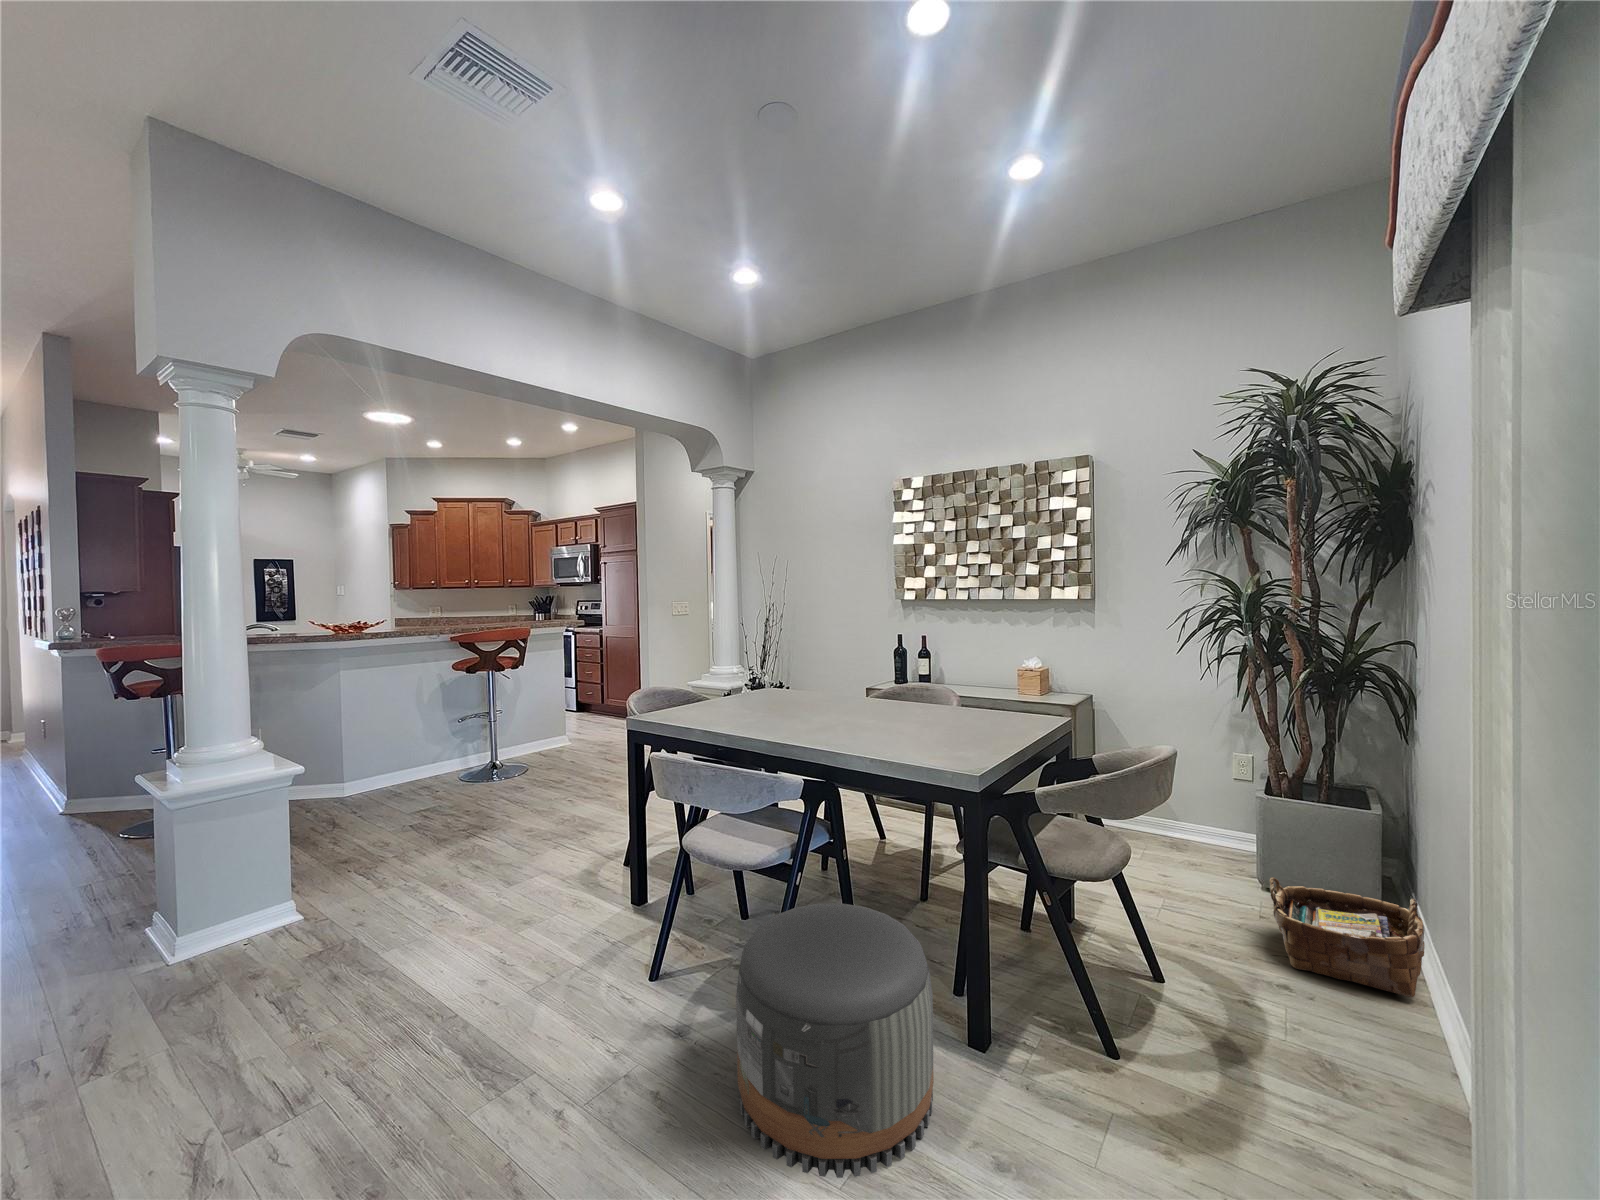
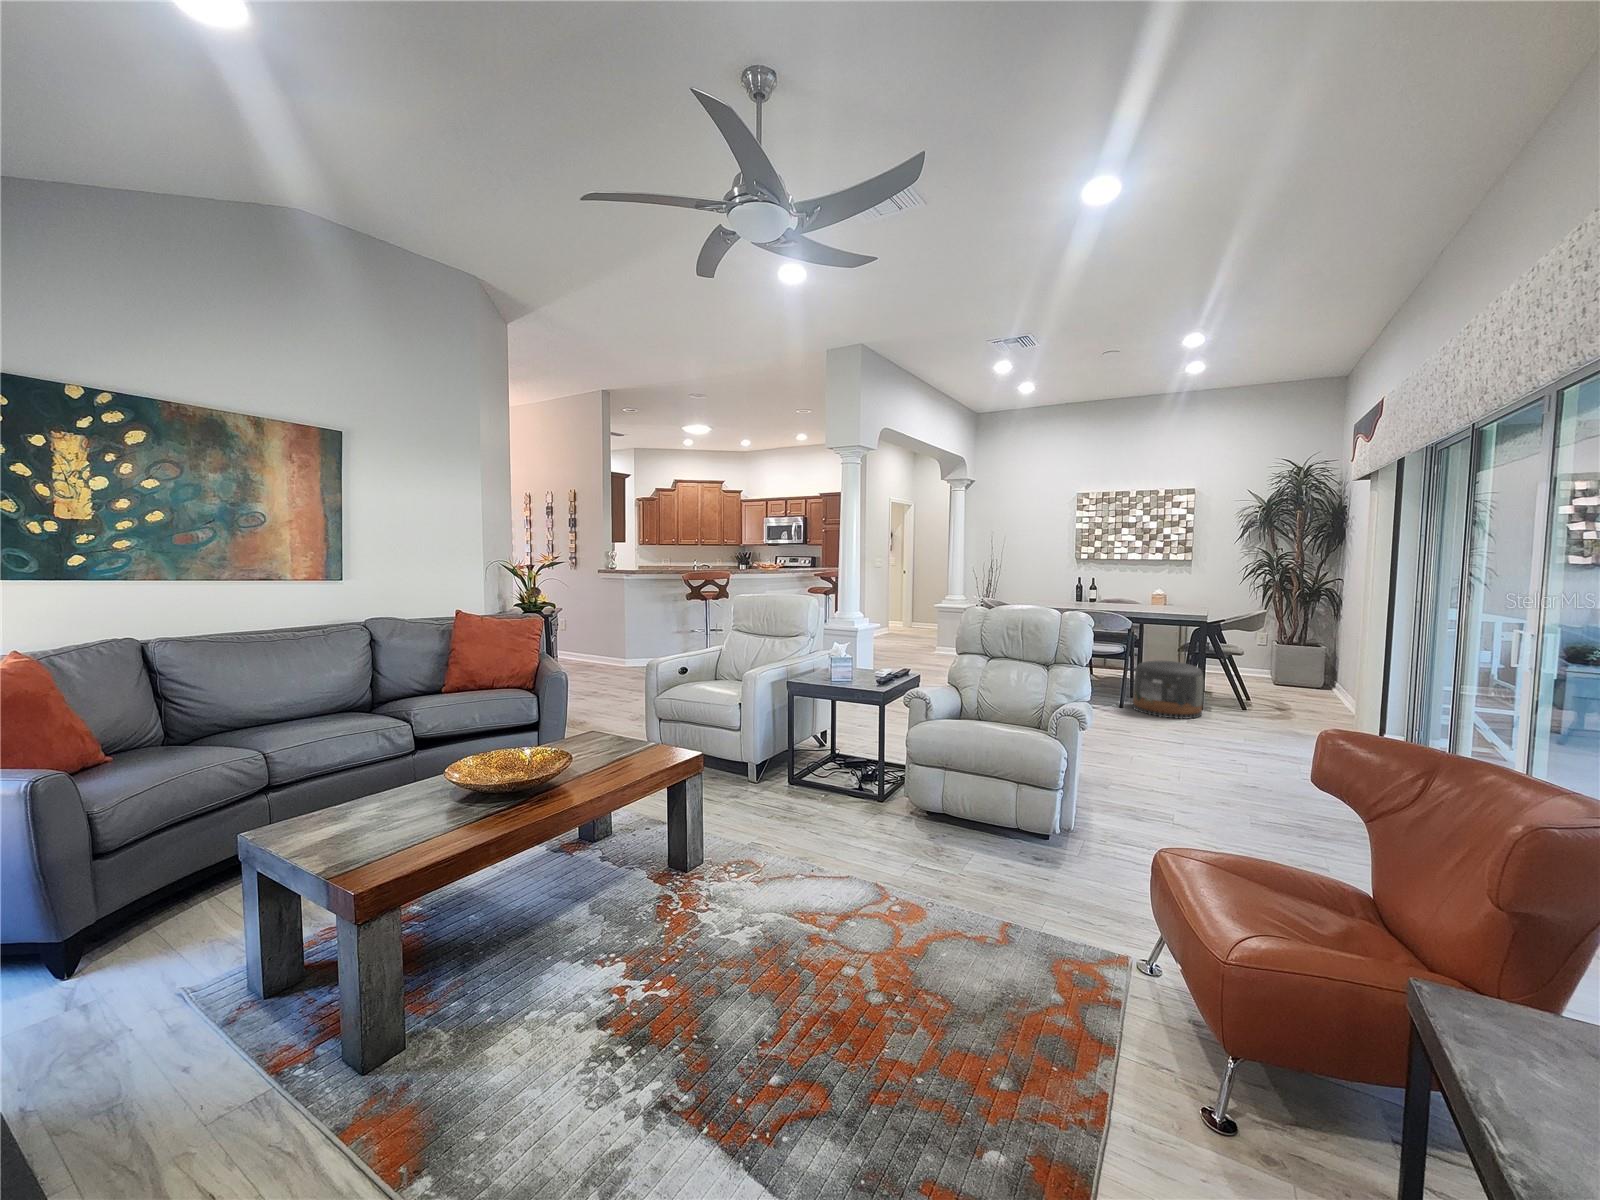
woven basket: present [1269,877,1425,997] -> none [1285,668,1339,698]

